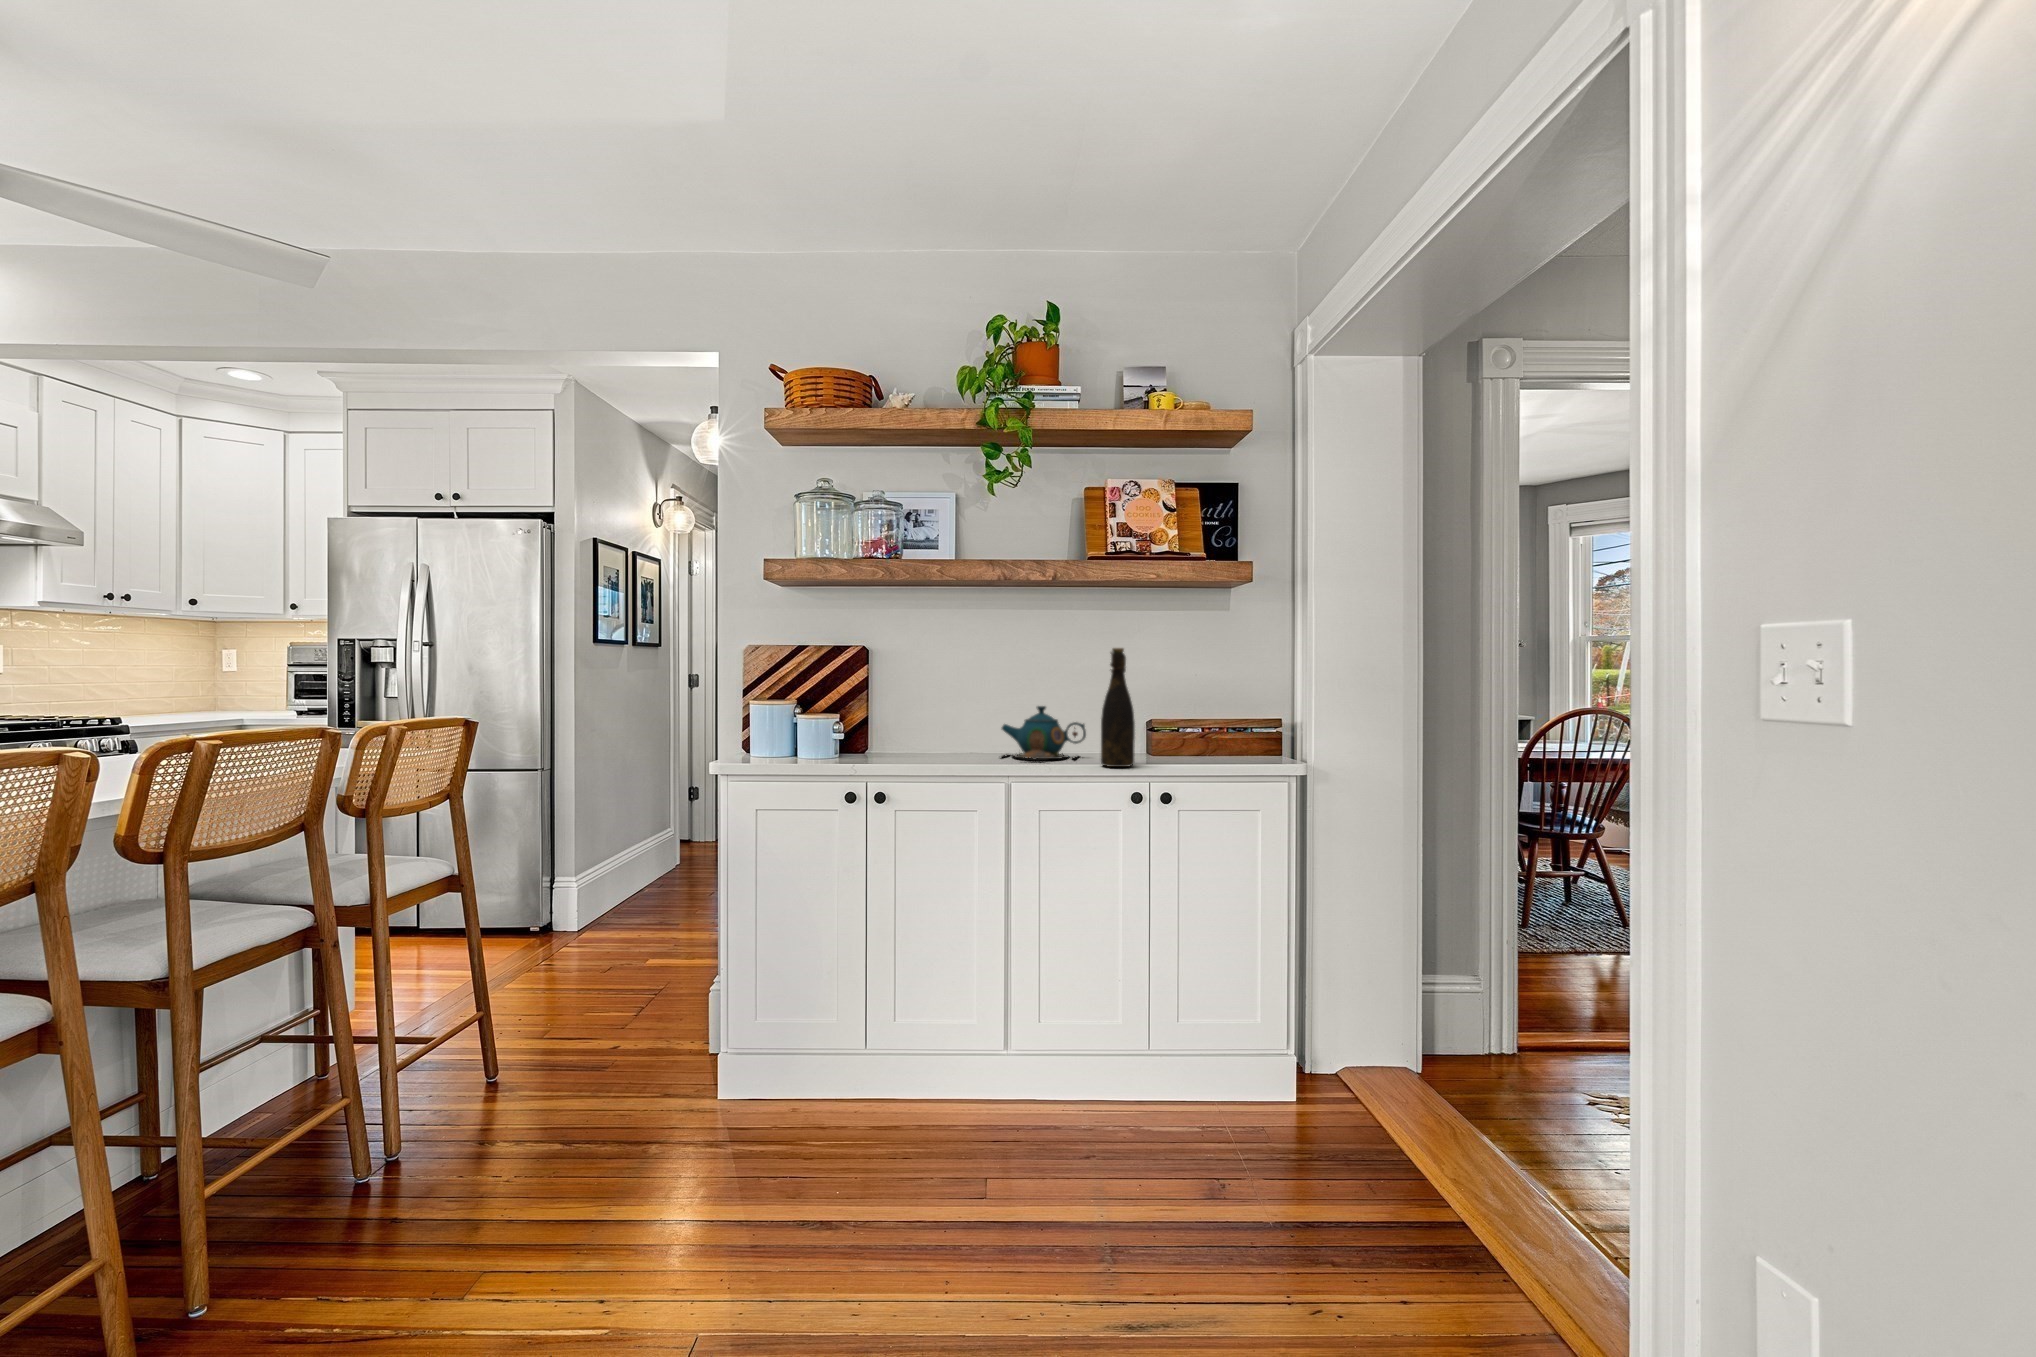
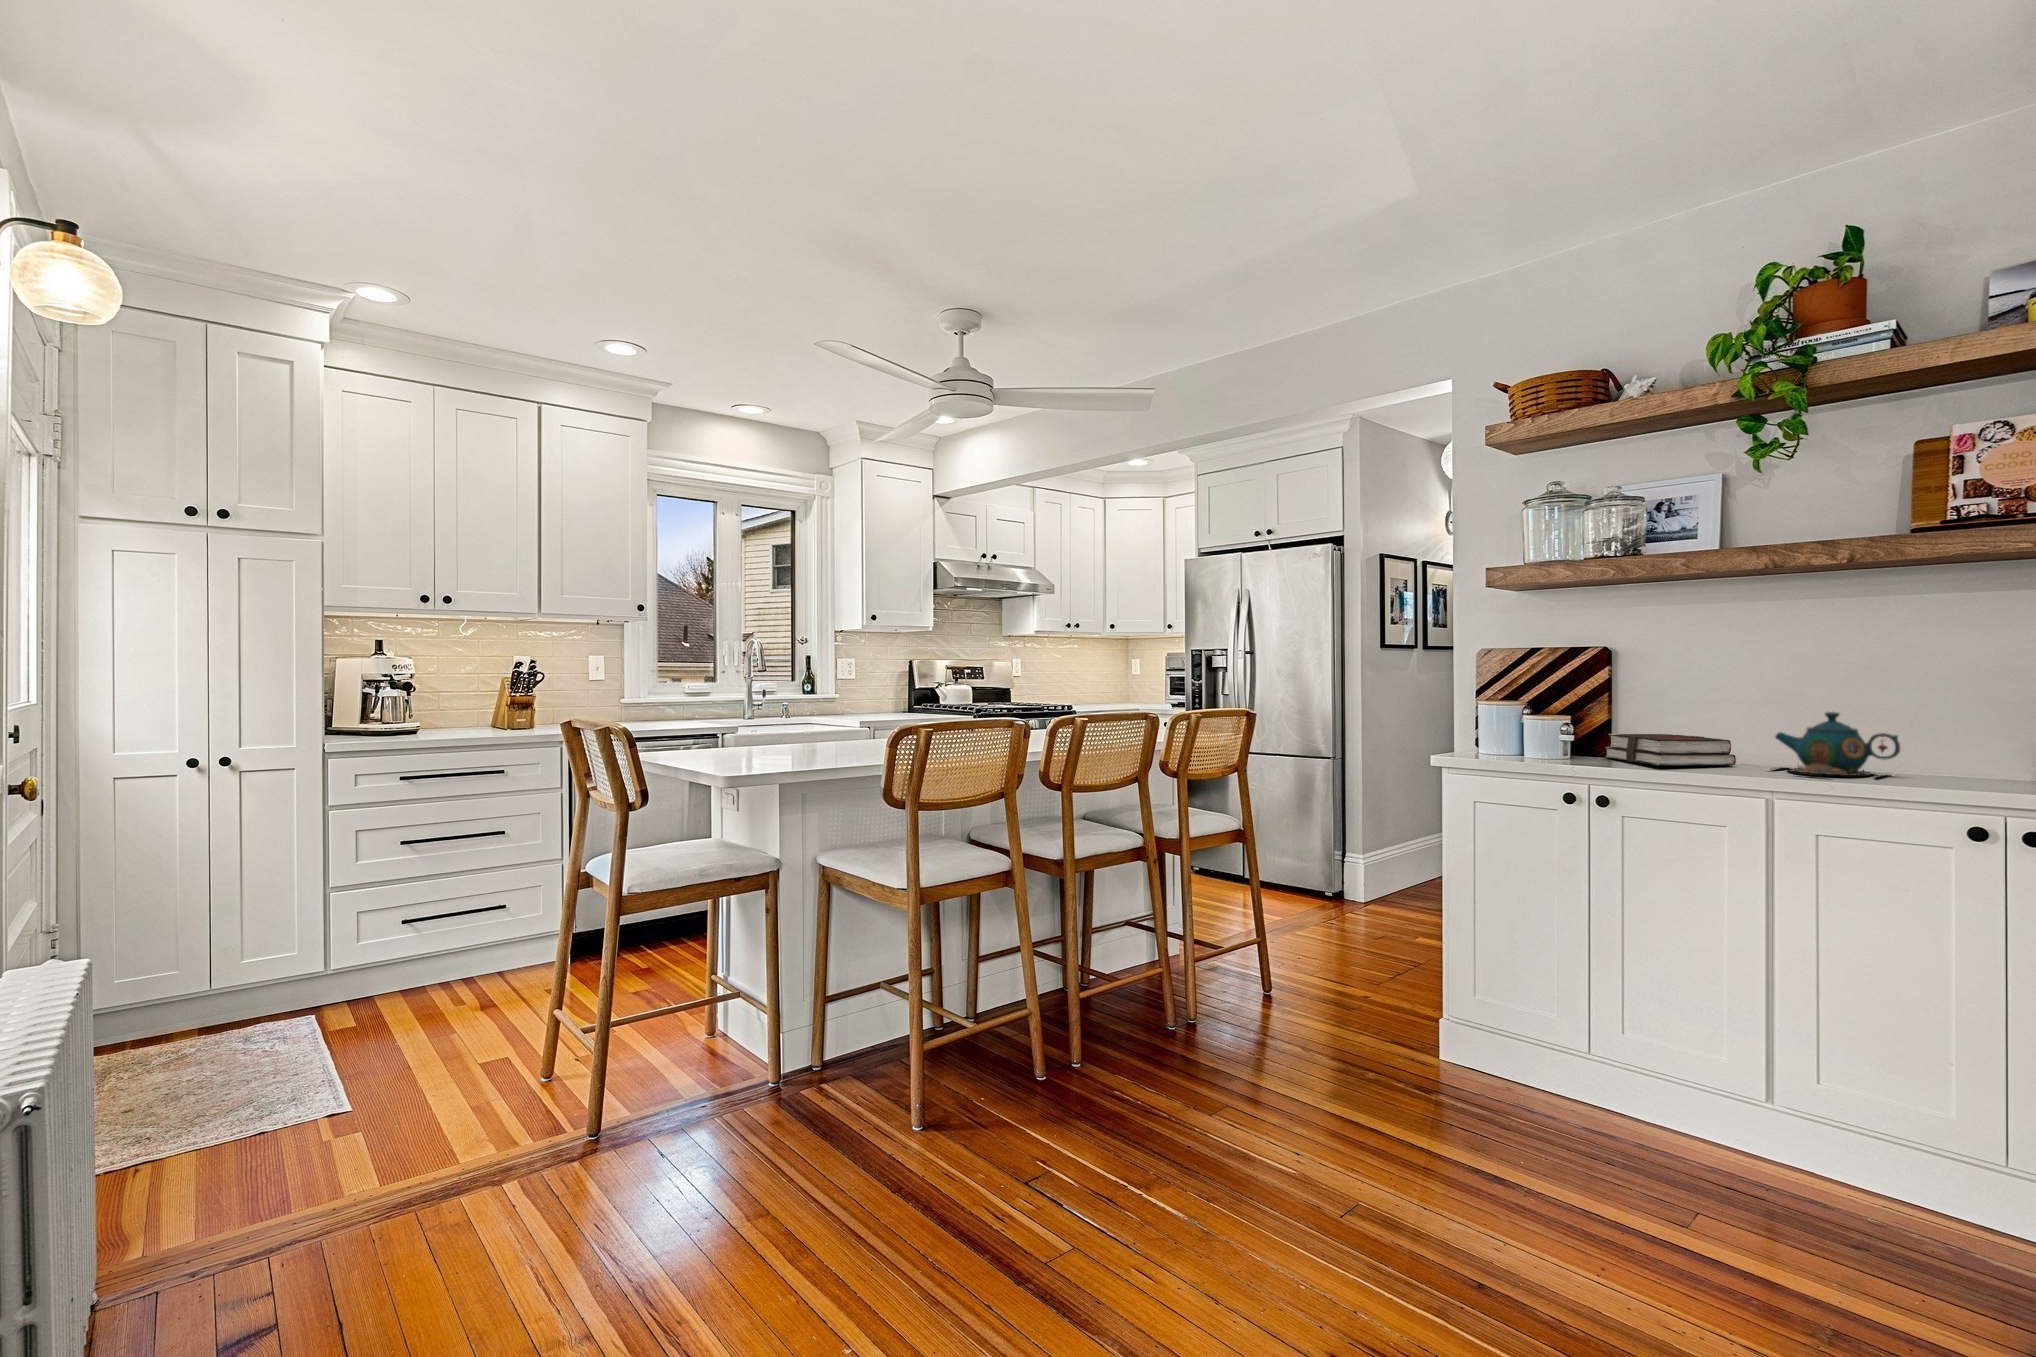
bottle: present [1101,648,1135,767] -> none [1907,642,1964,790]
book: none [866,729,974,759] -> present [1604,734,1736,766]

